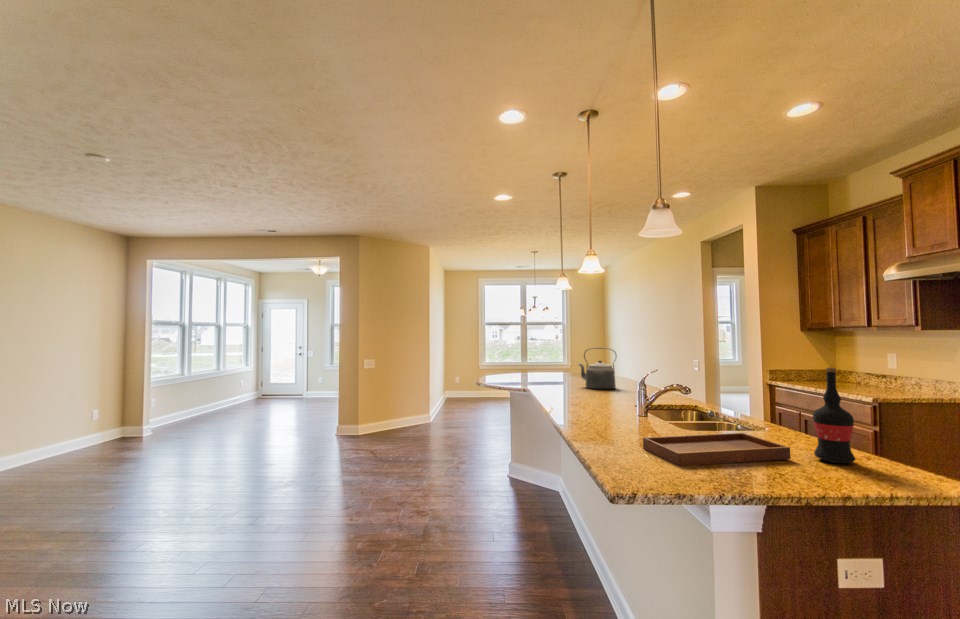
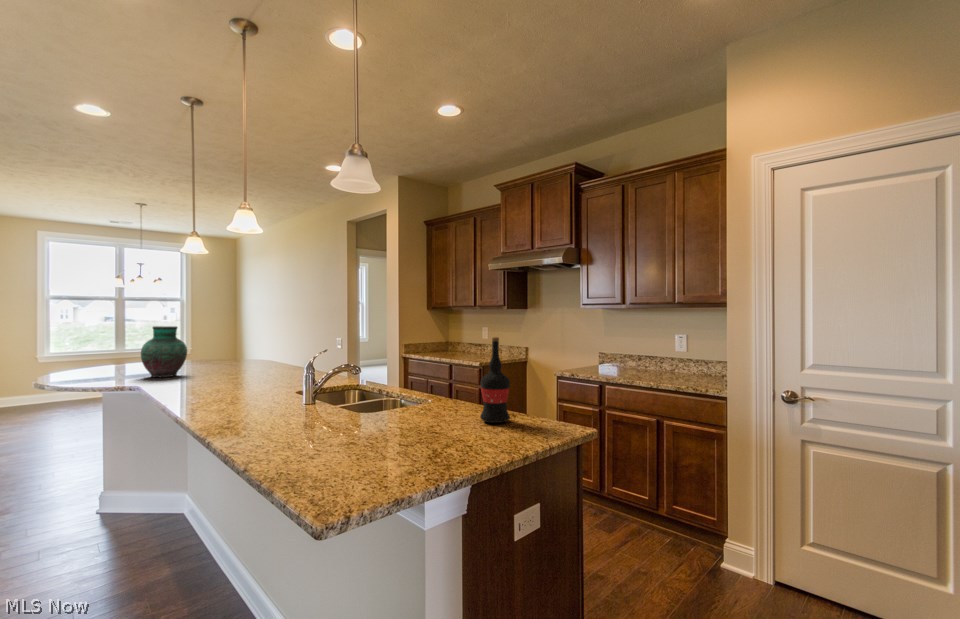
vase: none [533,347,562,385] -> present [141,326,187,377]
kettle: present [579,348,616,389] -> none [213,326,265,376]
tray: present [643,411,790,466] -> none [325,389,466,460]

